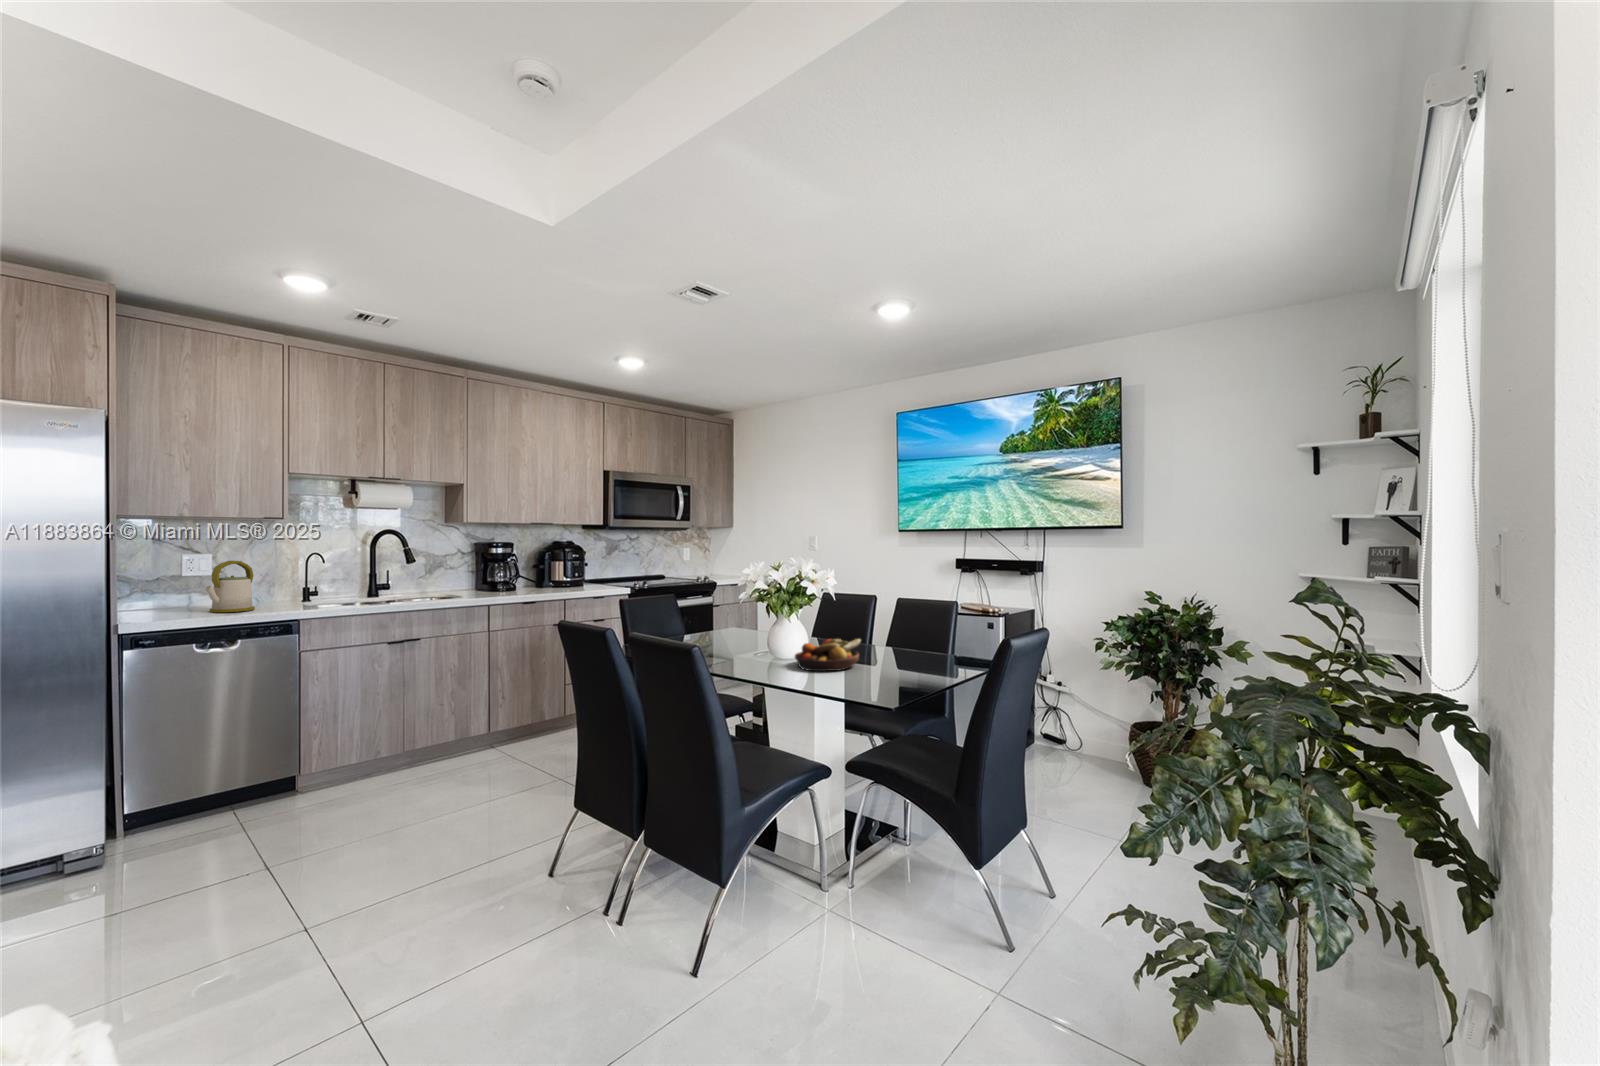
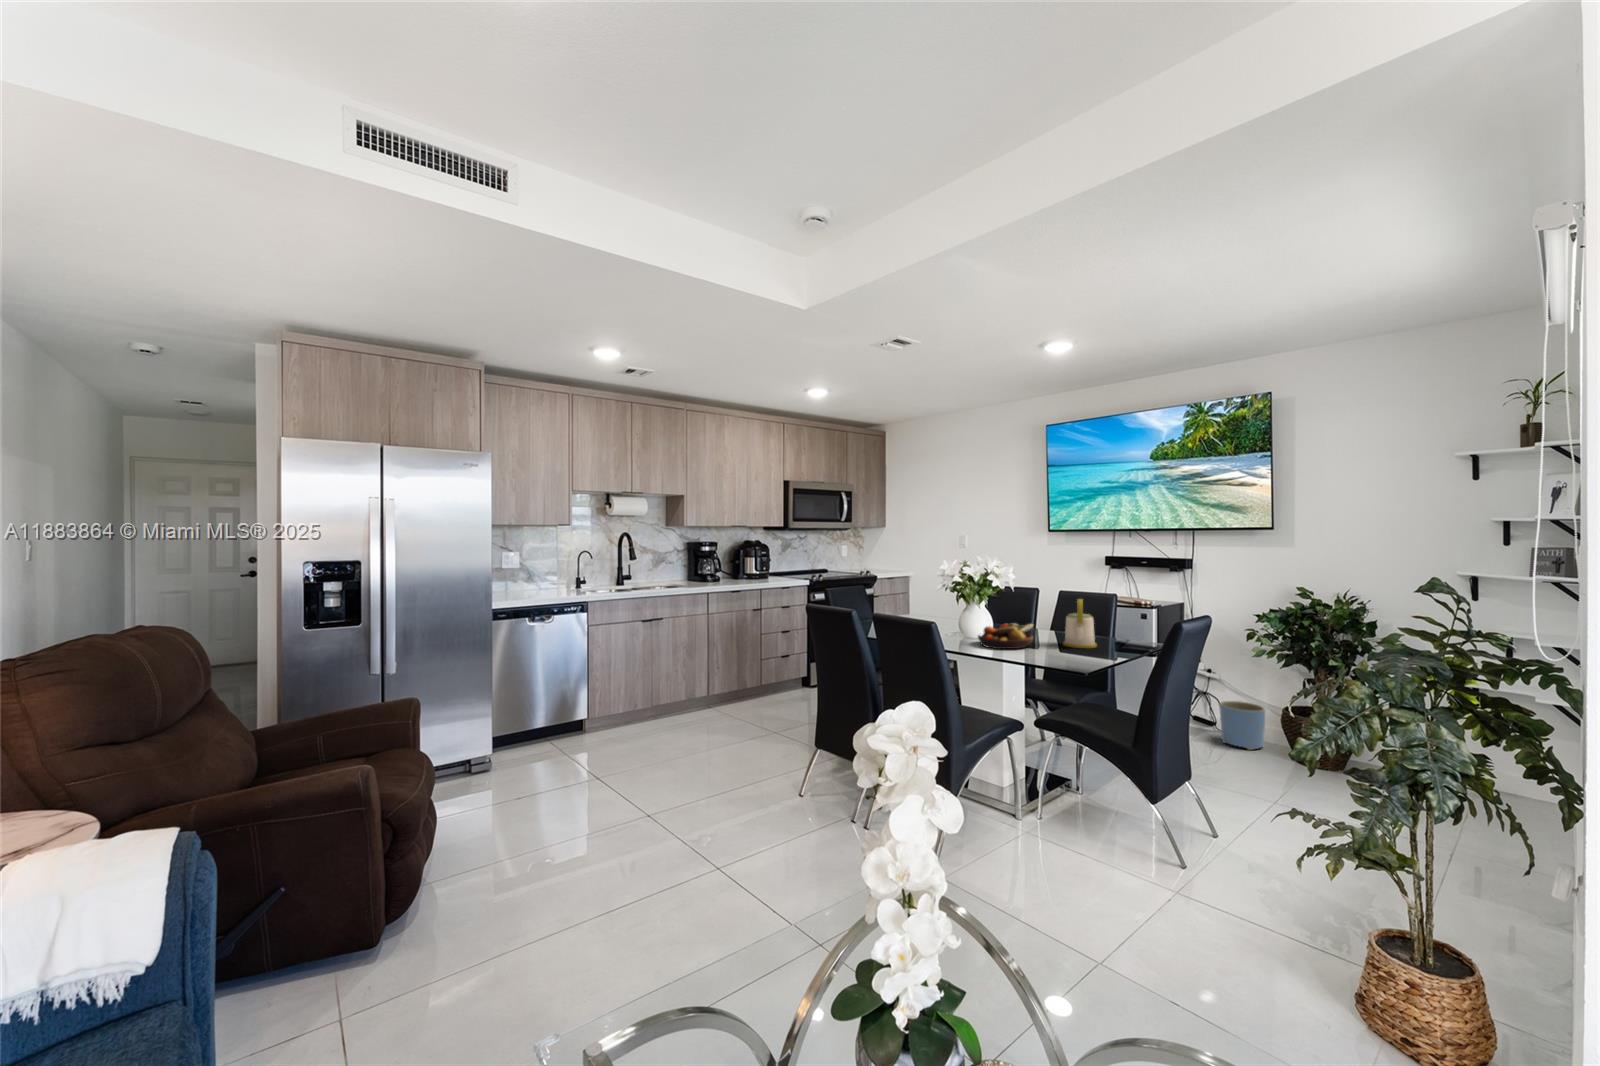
kettle: present [205,561,255,612] -> present [1063,599,1096,648]
planter: none [1070,718,1115,773] -> present [1220,701,1265,750]

